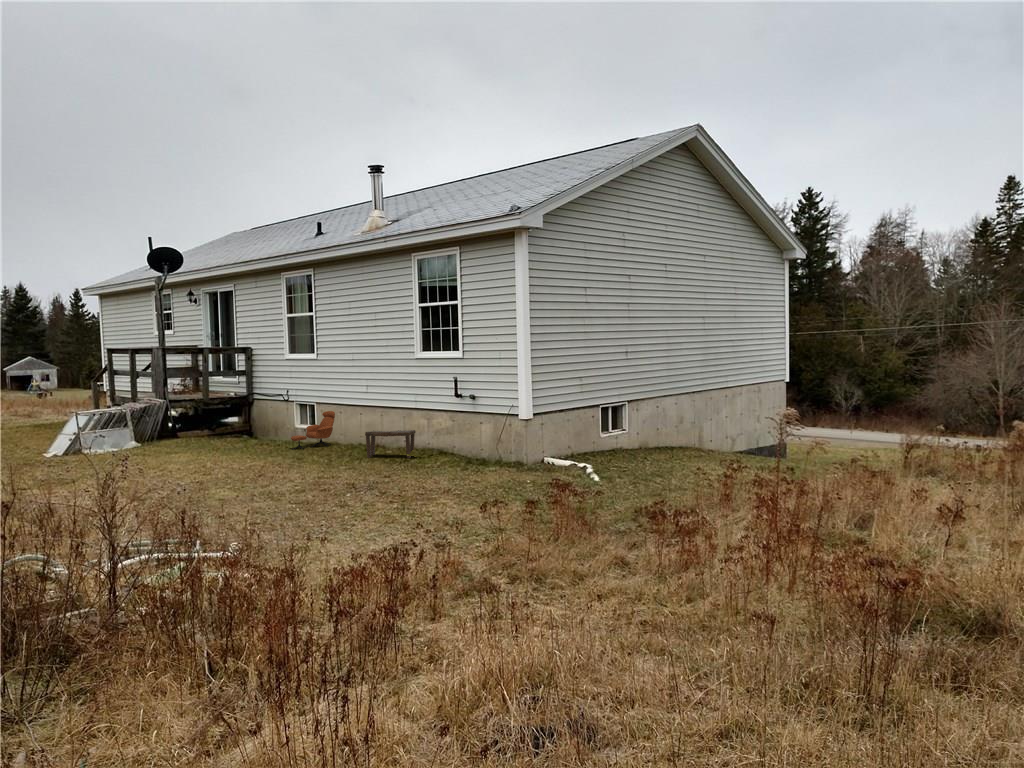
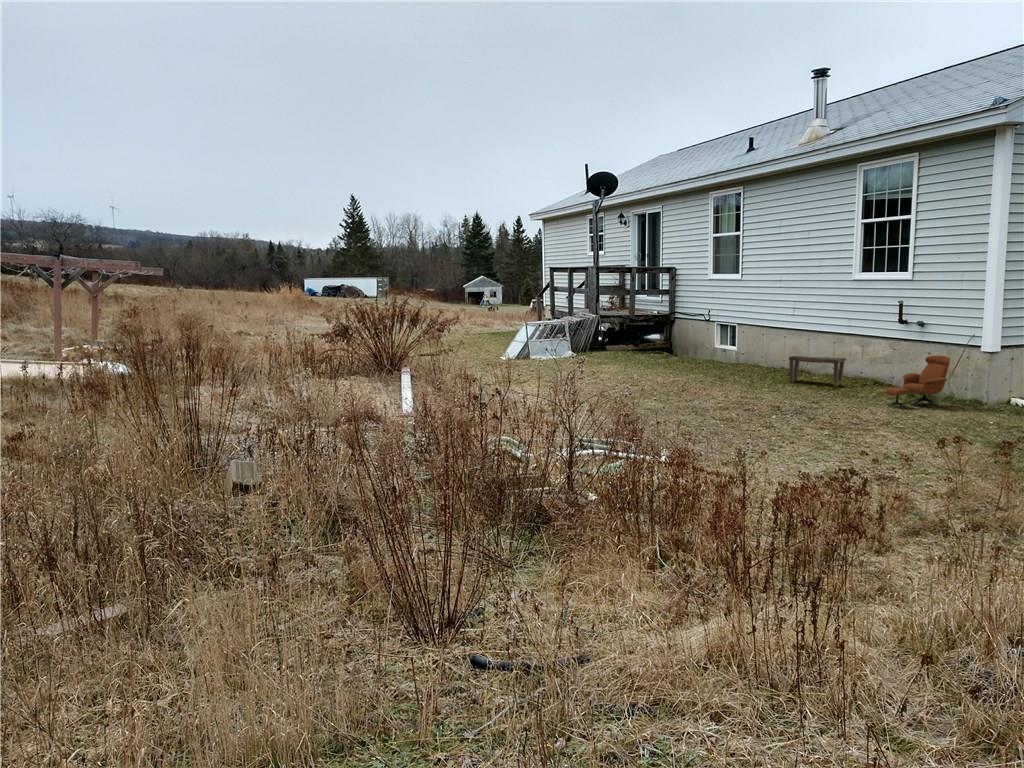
lounge chair: present [291,411,335,450] -> present [886,355,950,408]

